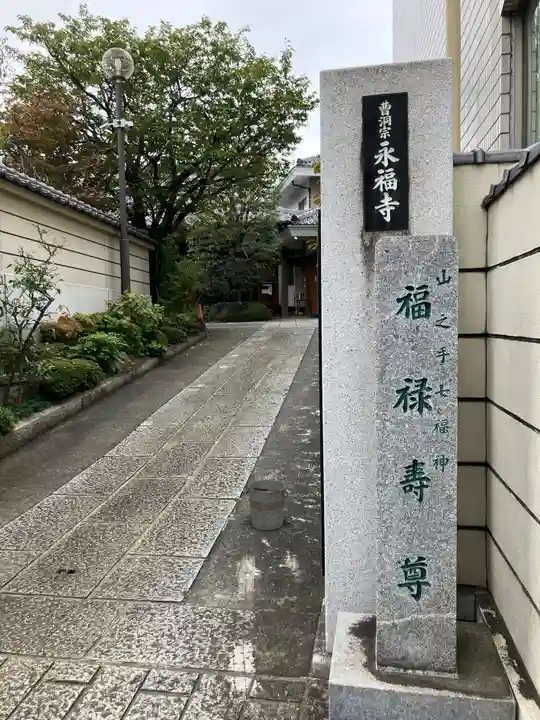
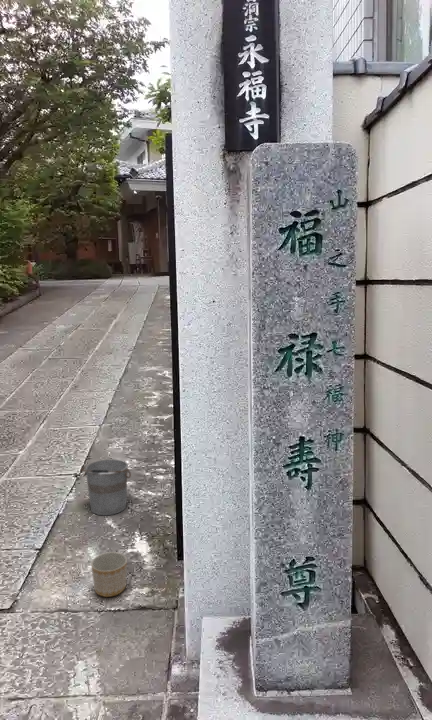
planter: none [251,558,281,595] -> present [91,552,127,597]

